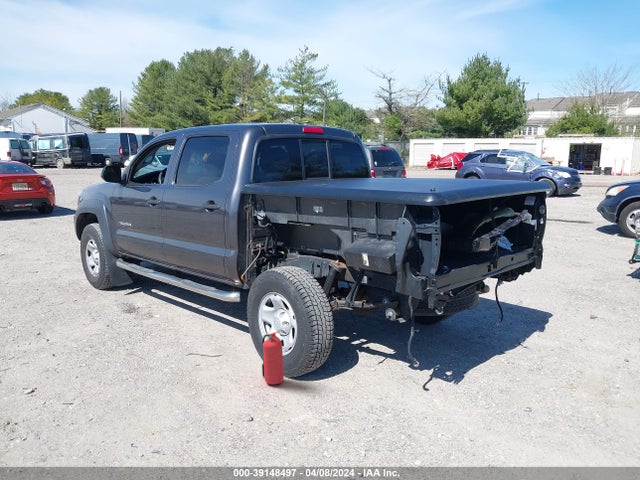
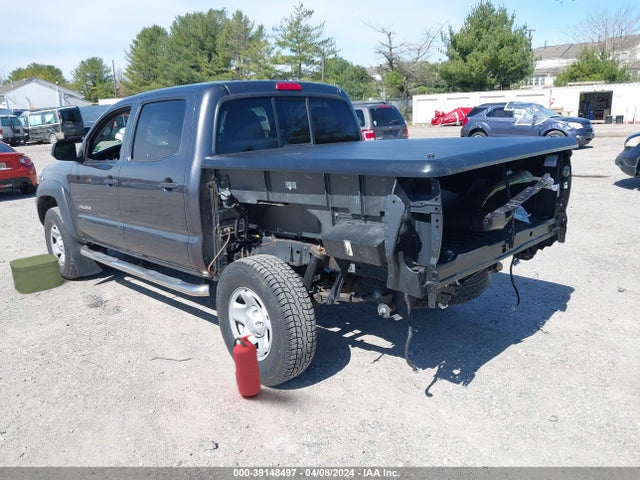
storage box: none [52,265,97,299] -> present [9,254,62,294]

